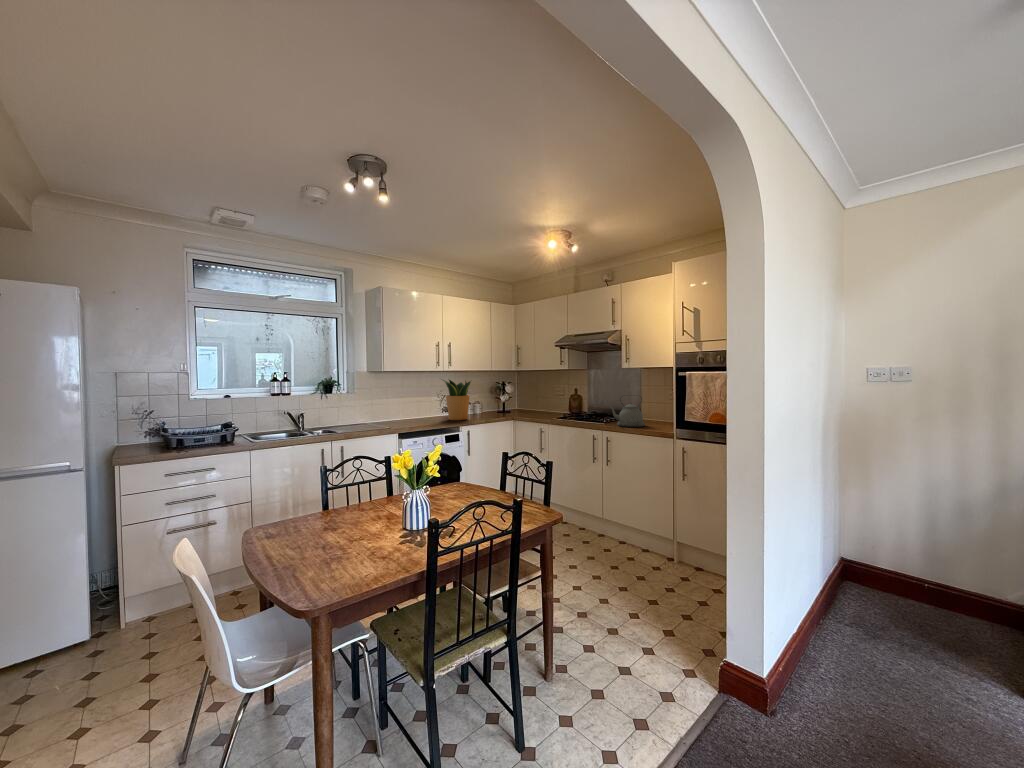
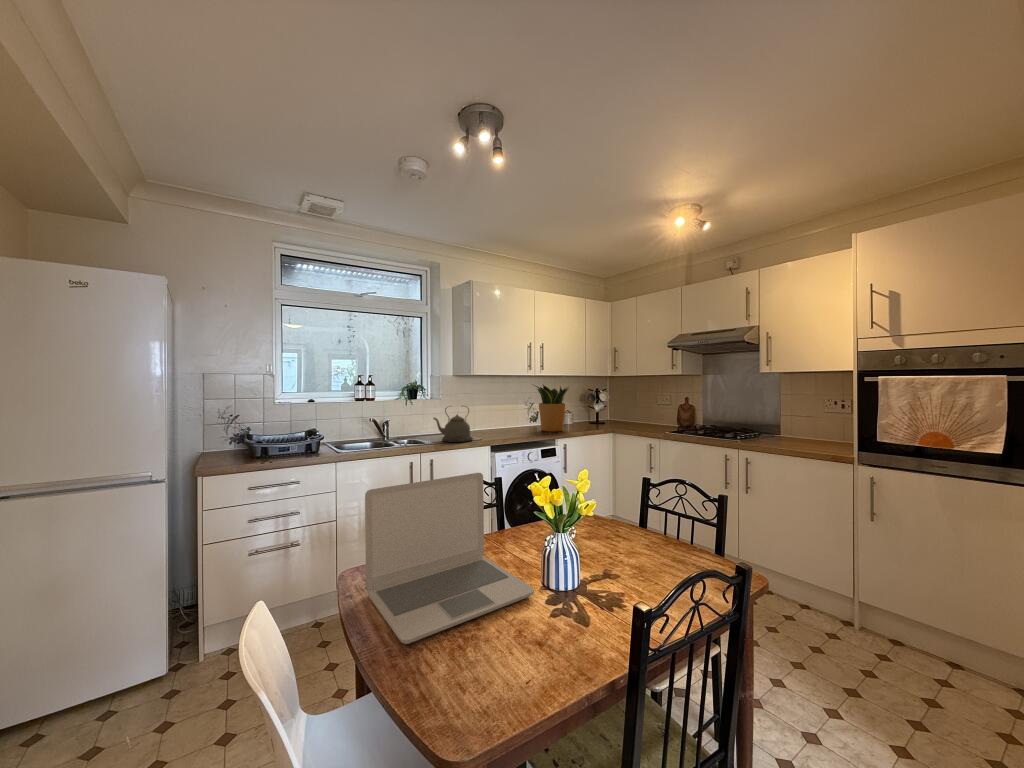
kettle: present [609,398,645,427] -> present [433,408,473,443]
laptop: none [263,450,393,563] -> present [365,473,534,644]

